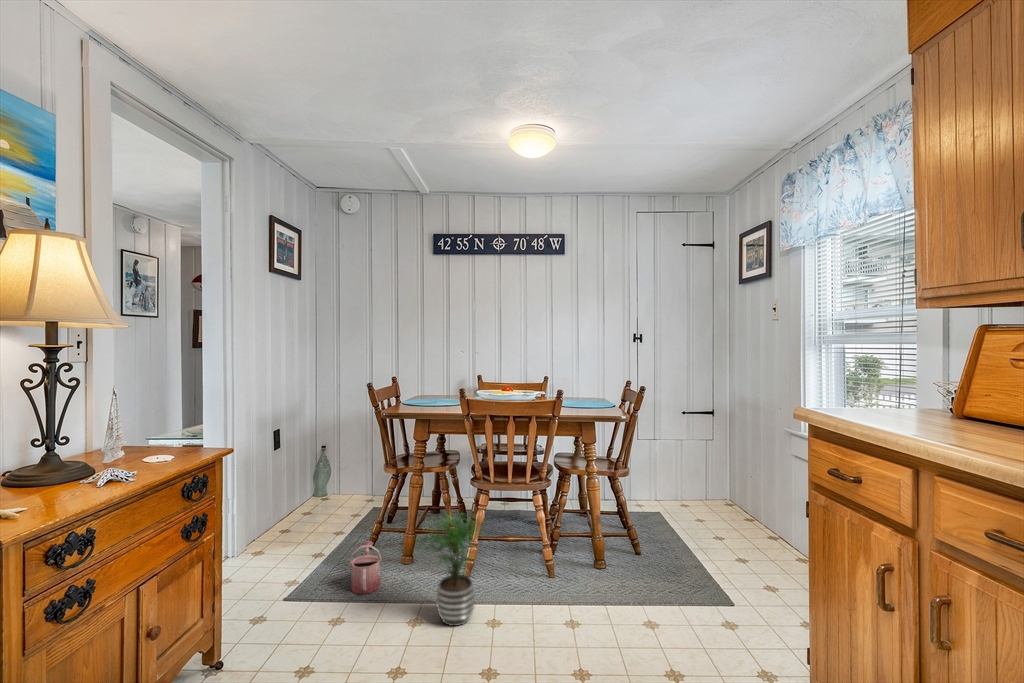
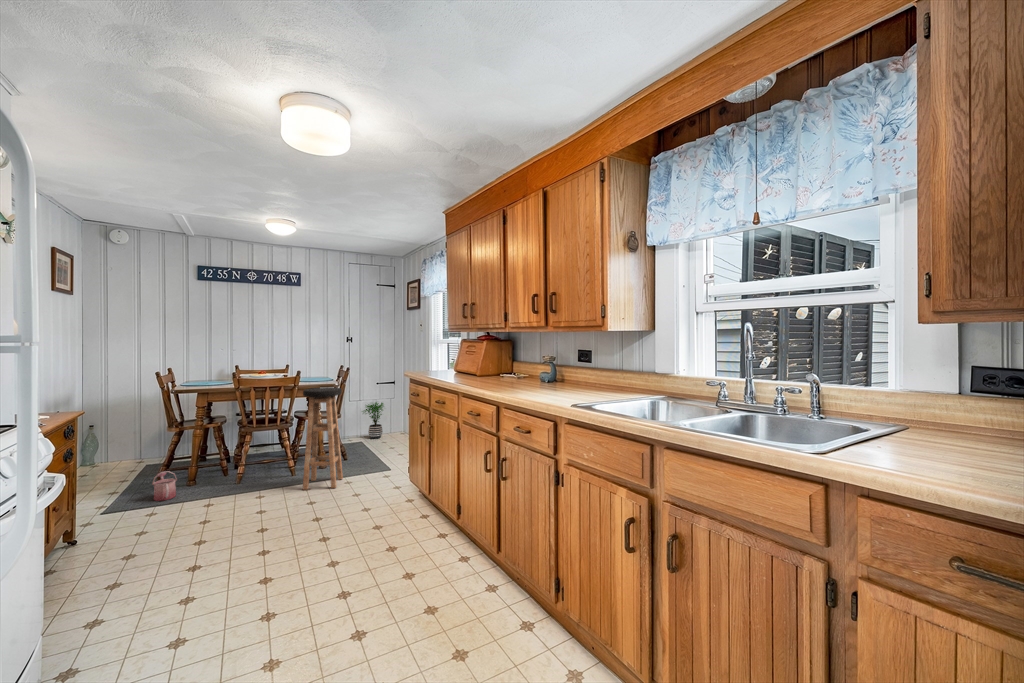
bar stool: none [565,427,639,644] -> present [303,387,343,490]
potted plant: present [416,512,479,626] -> present [362,402,384,439]

